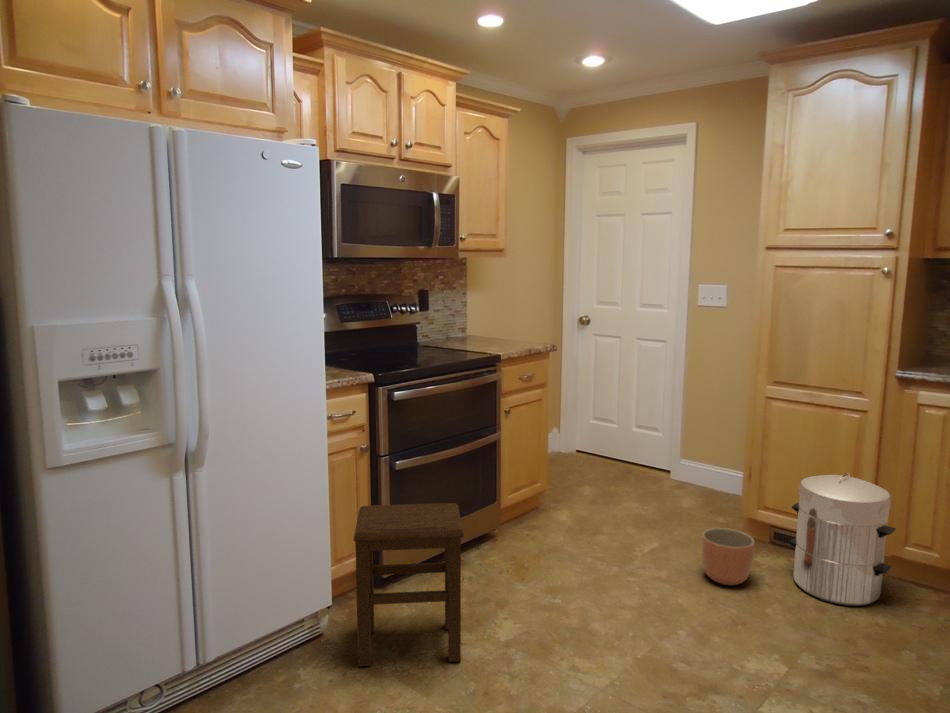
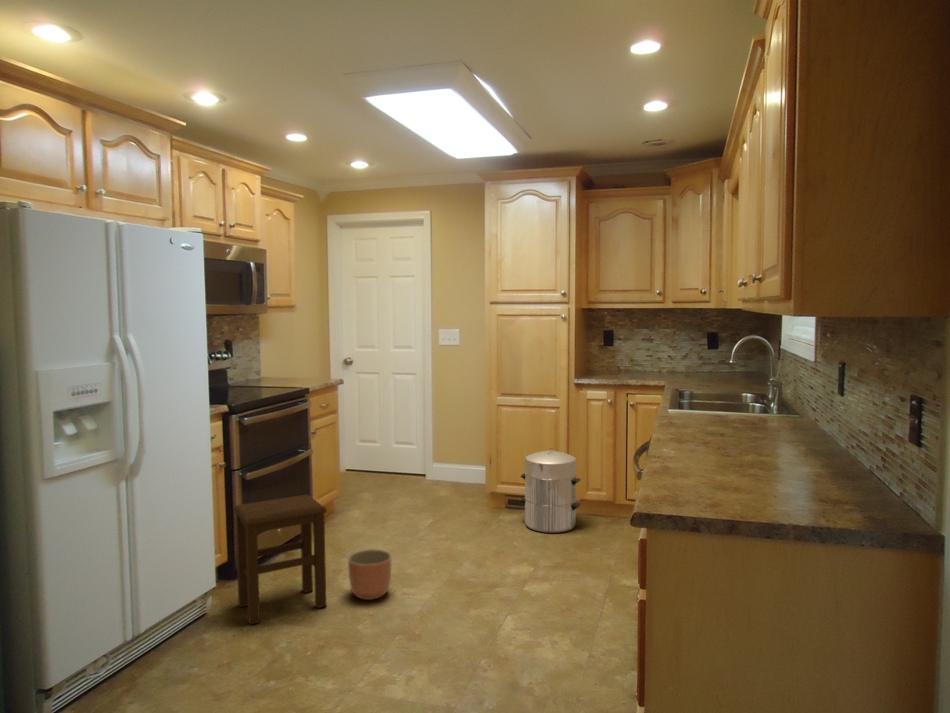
planter: present [702,528,754,585] -> present [348,549,391,600]

